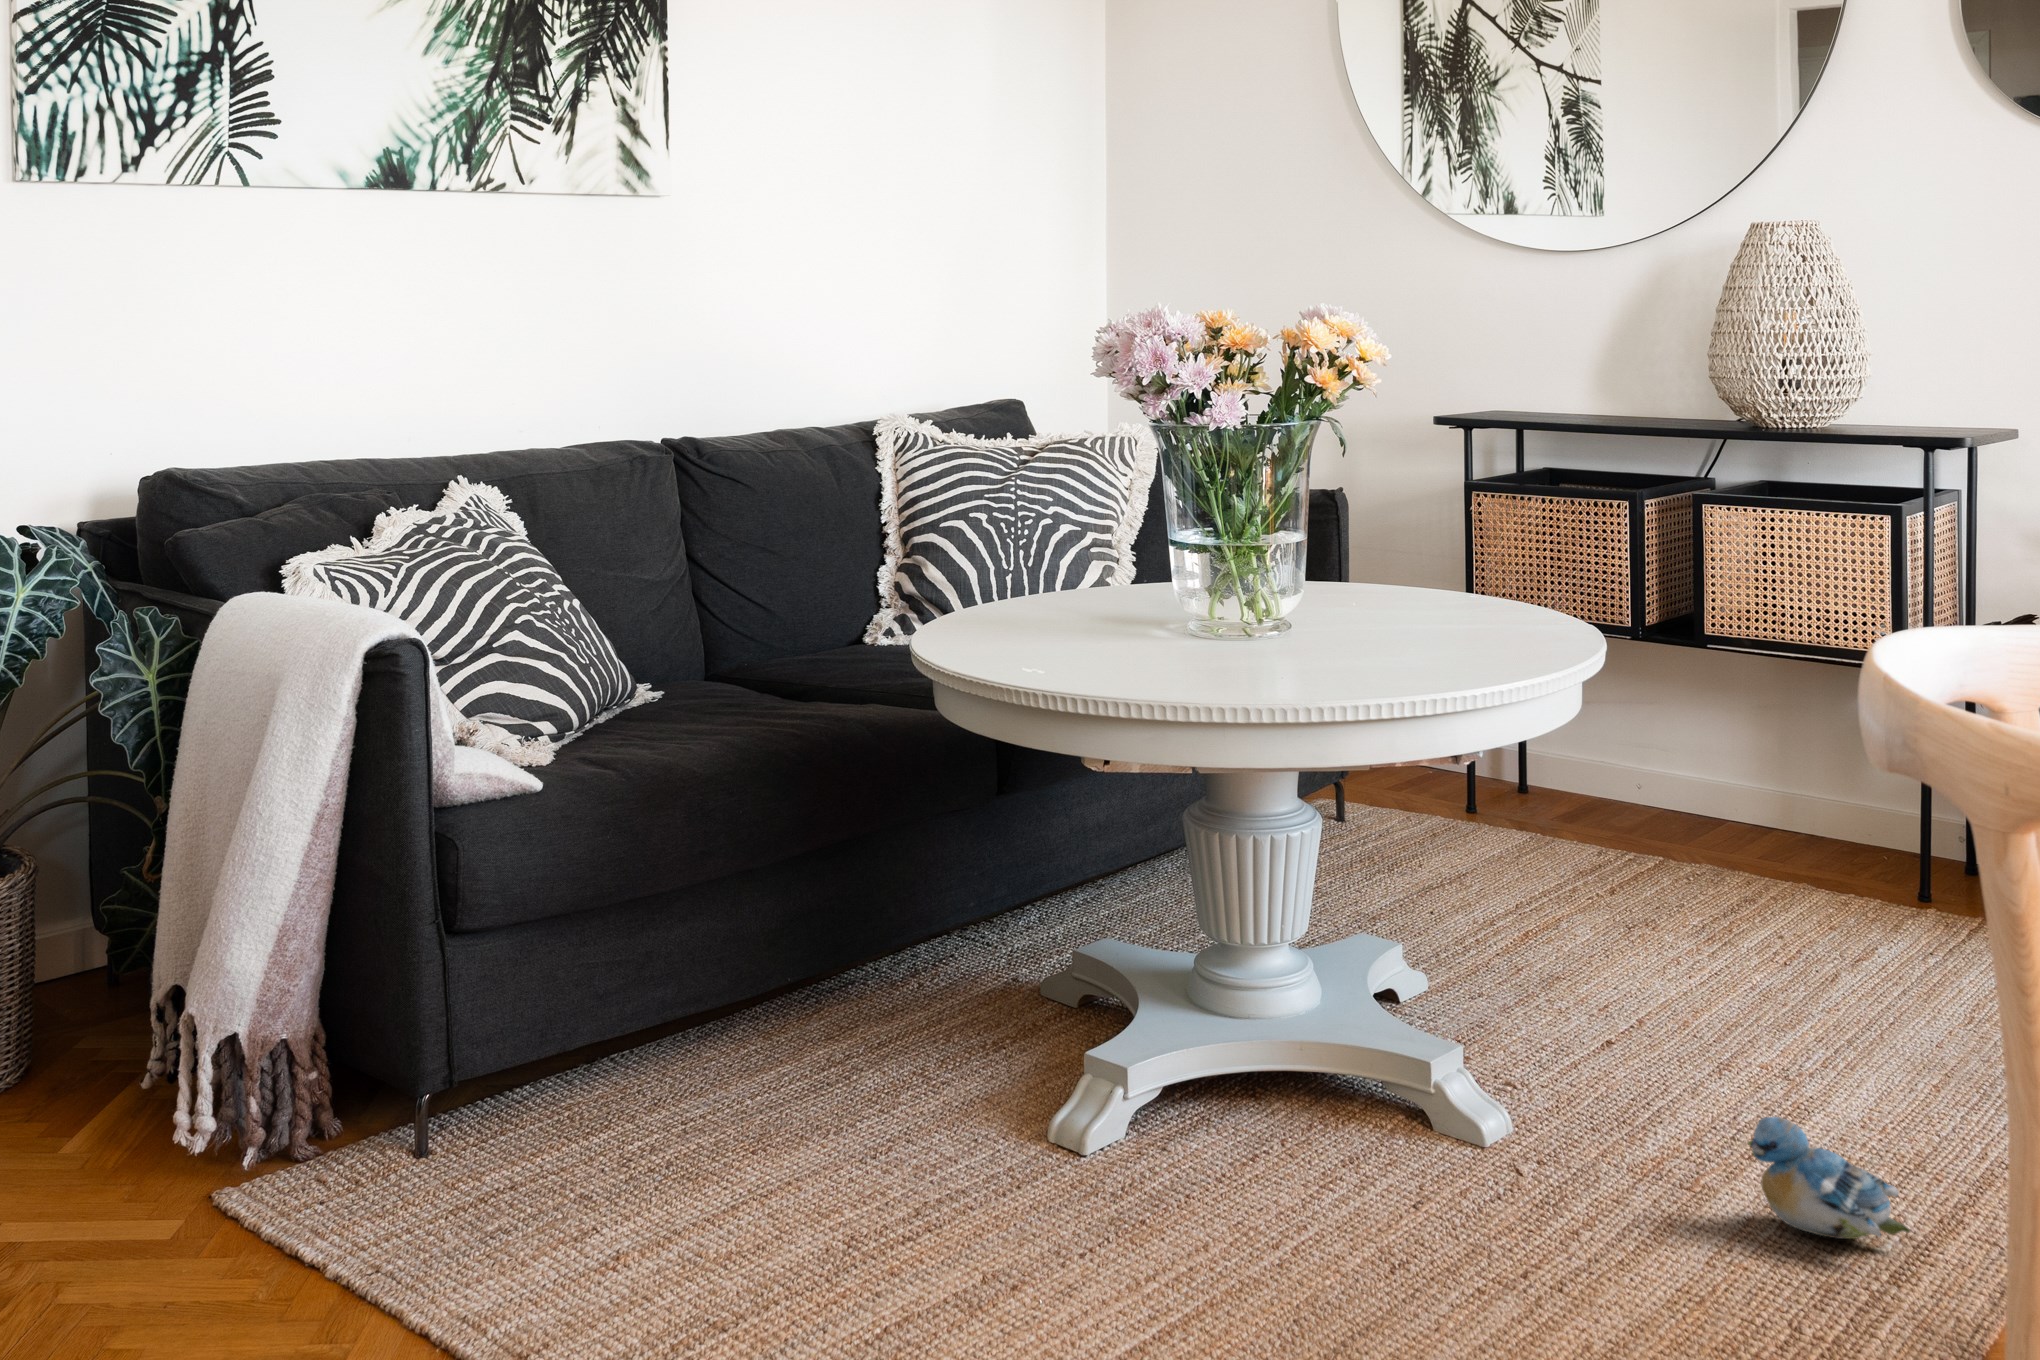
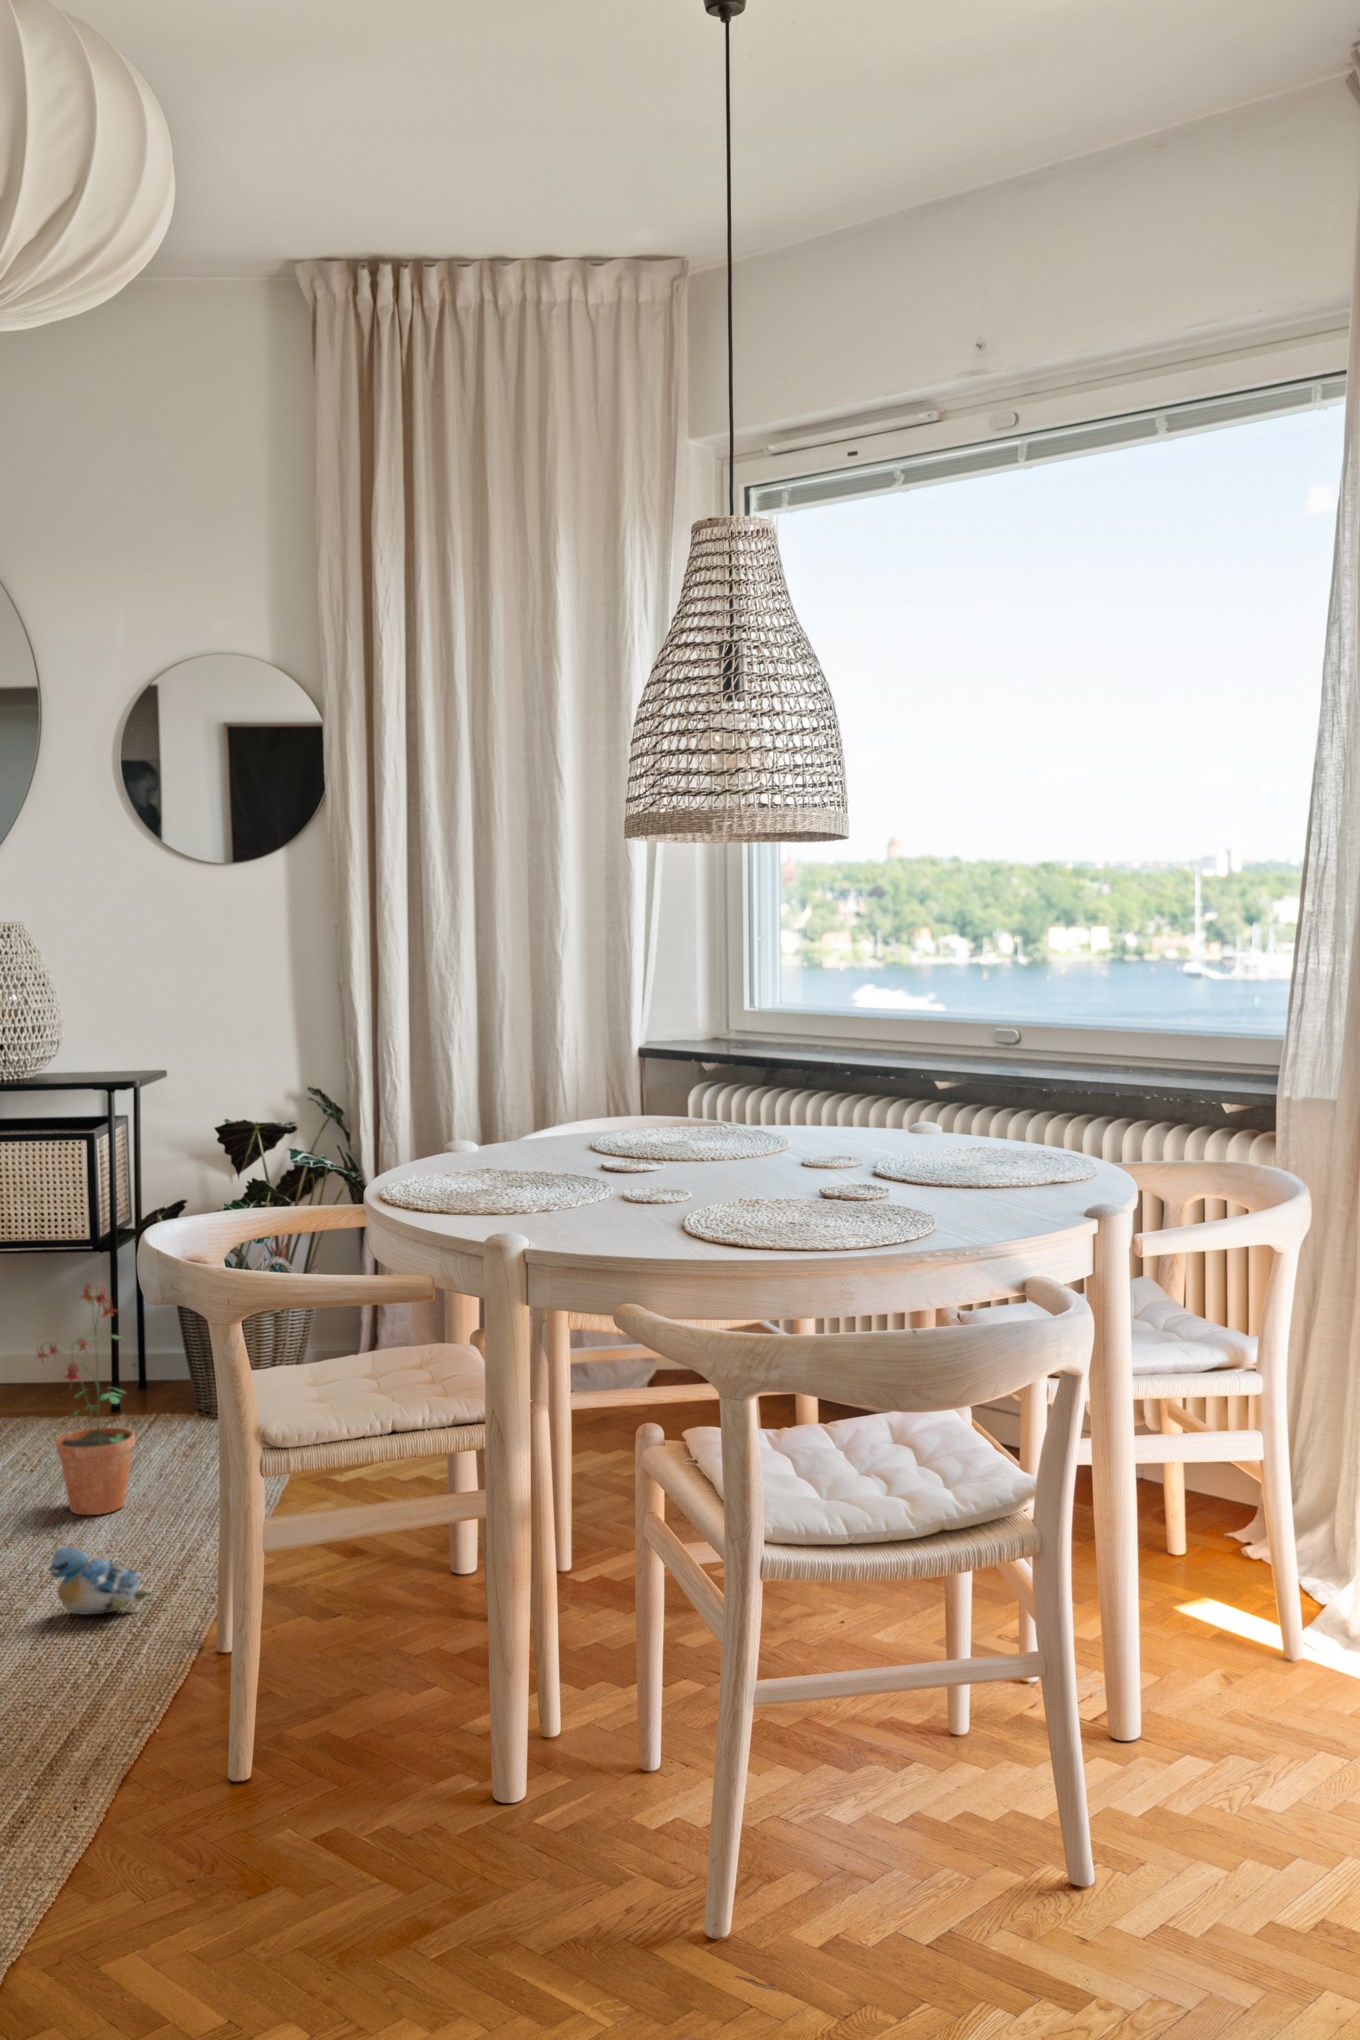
potted plant: none [1778,716,1923,1061] -> present [37,1283,135,1515]

